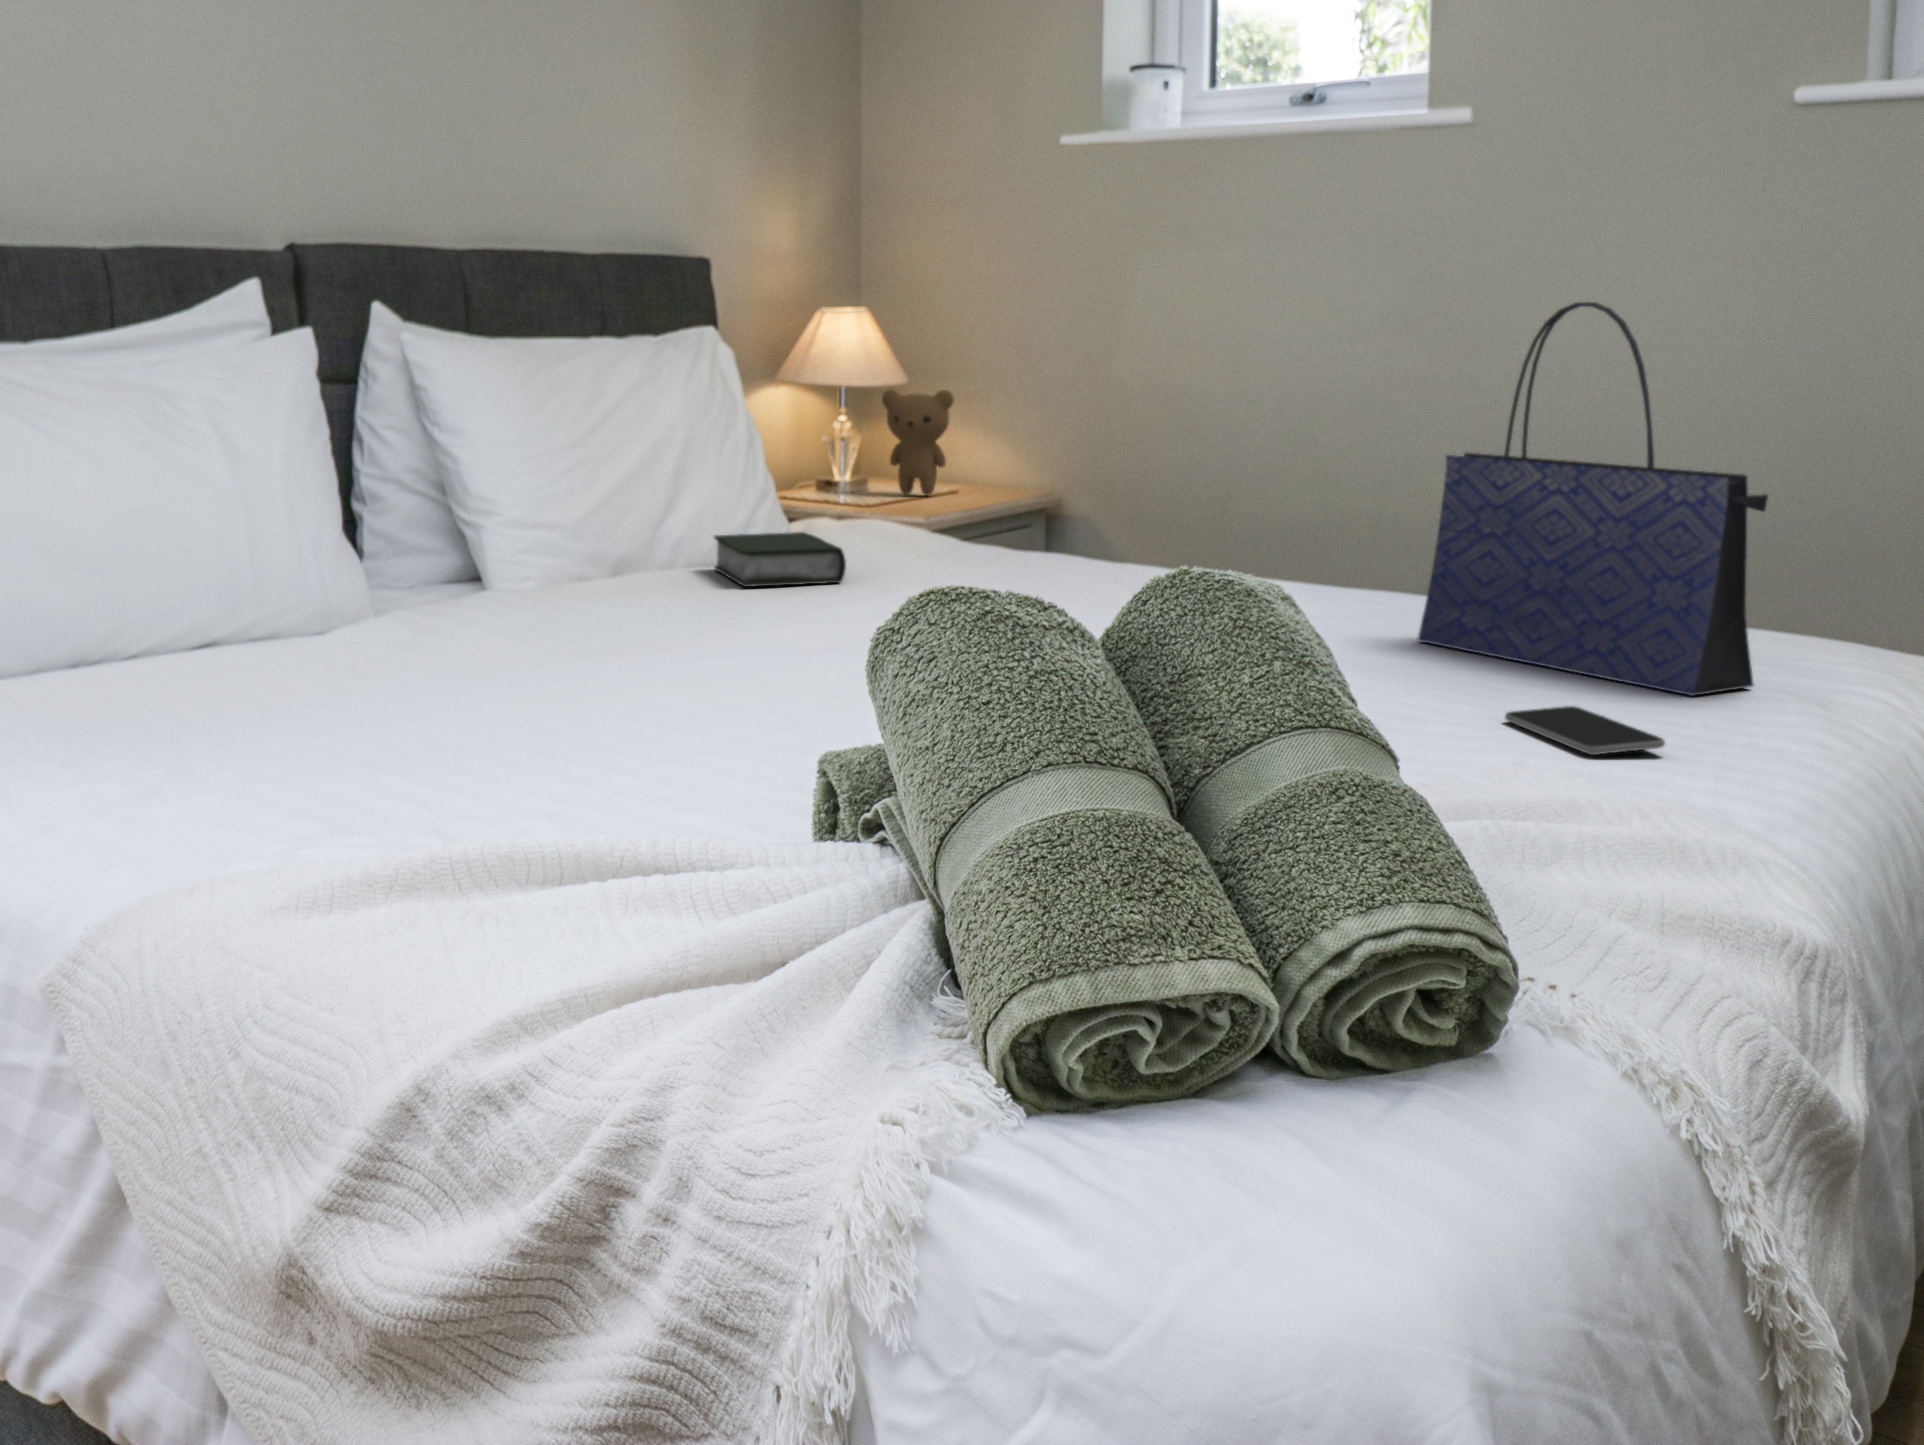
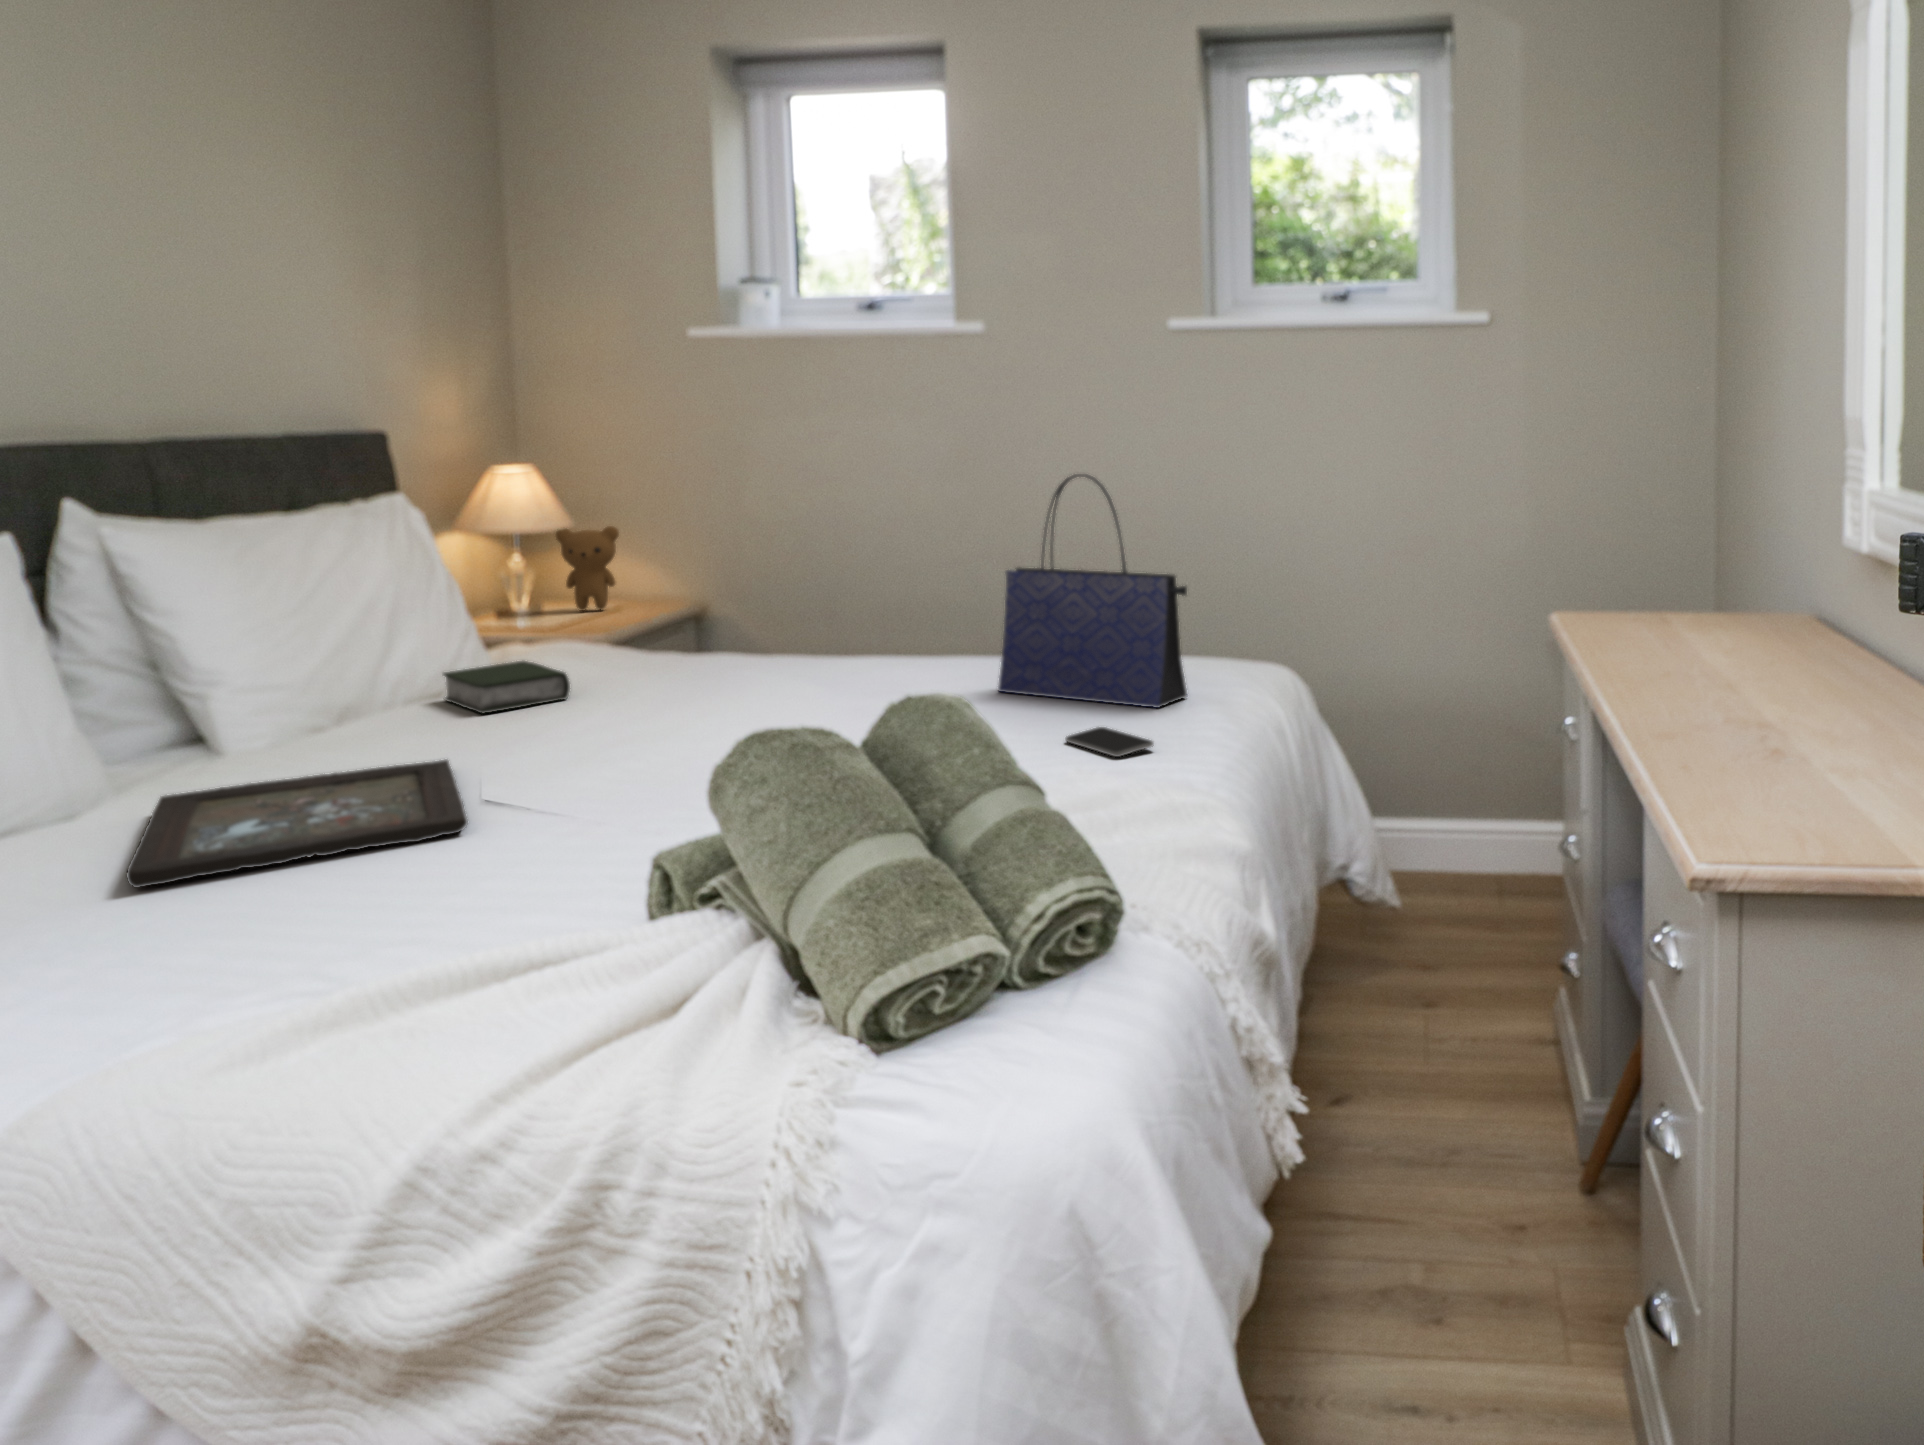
tray: none [325,622,680,708] -> present [127,760,468,887]

